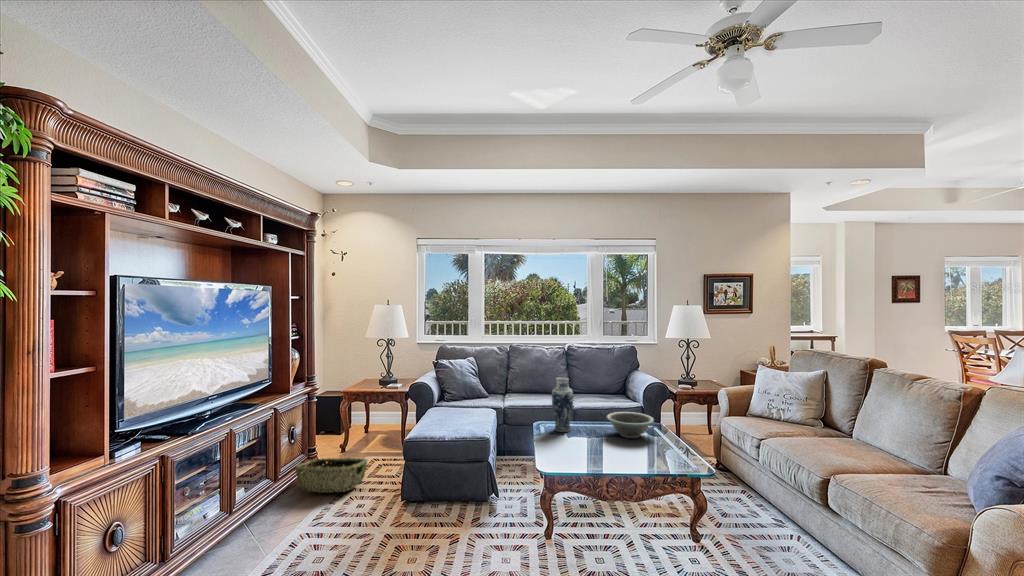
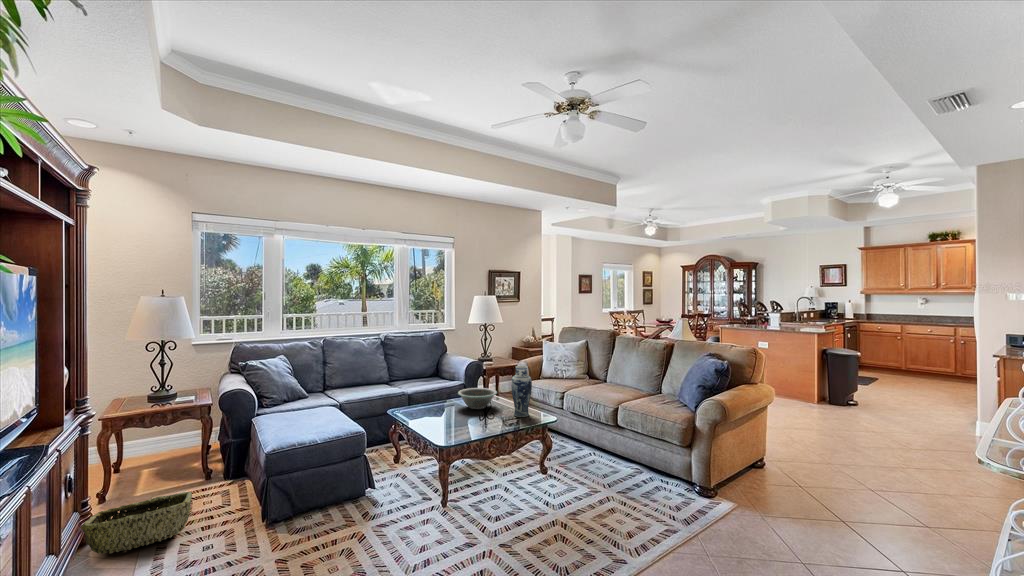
vase: present [552,377,573,432] -> present [511,366,532,417]

